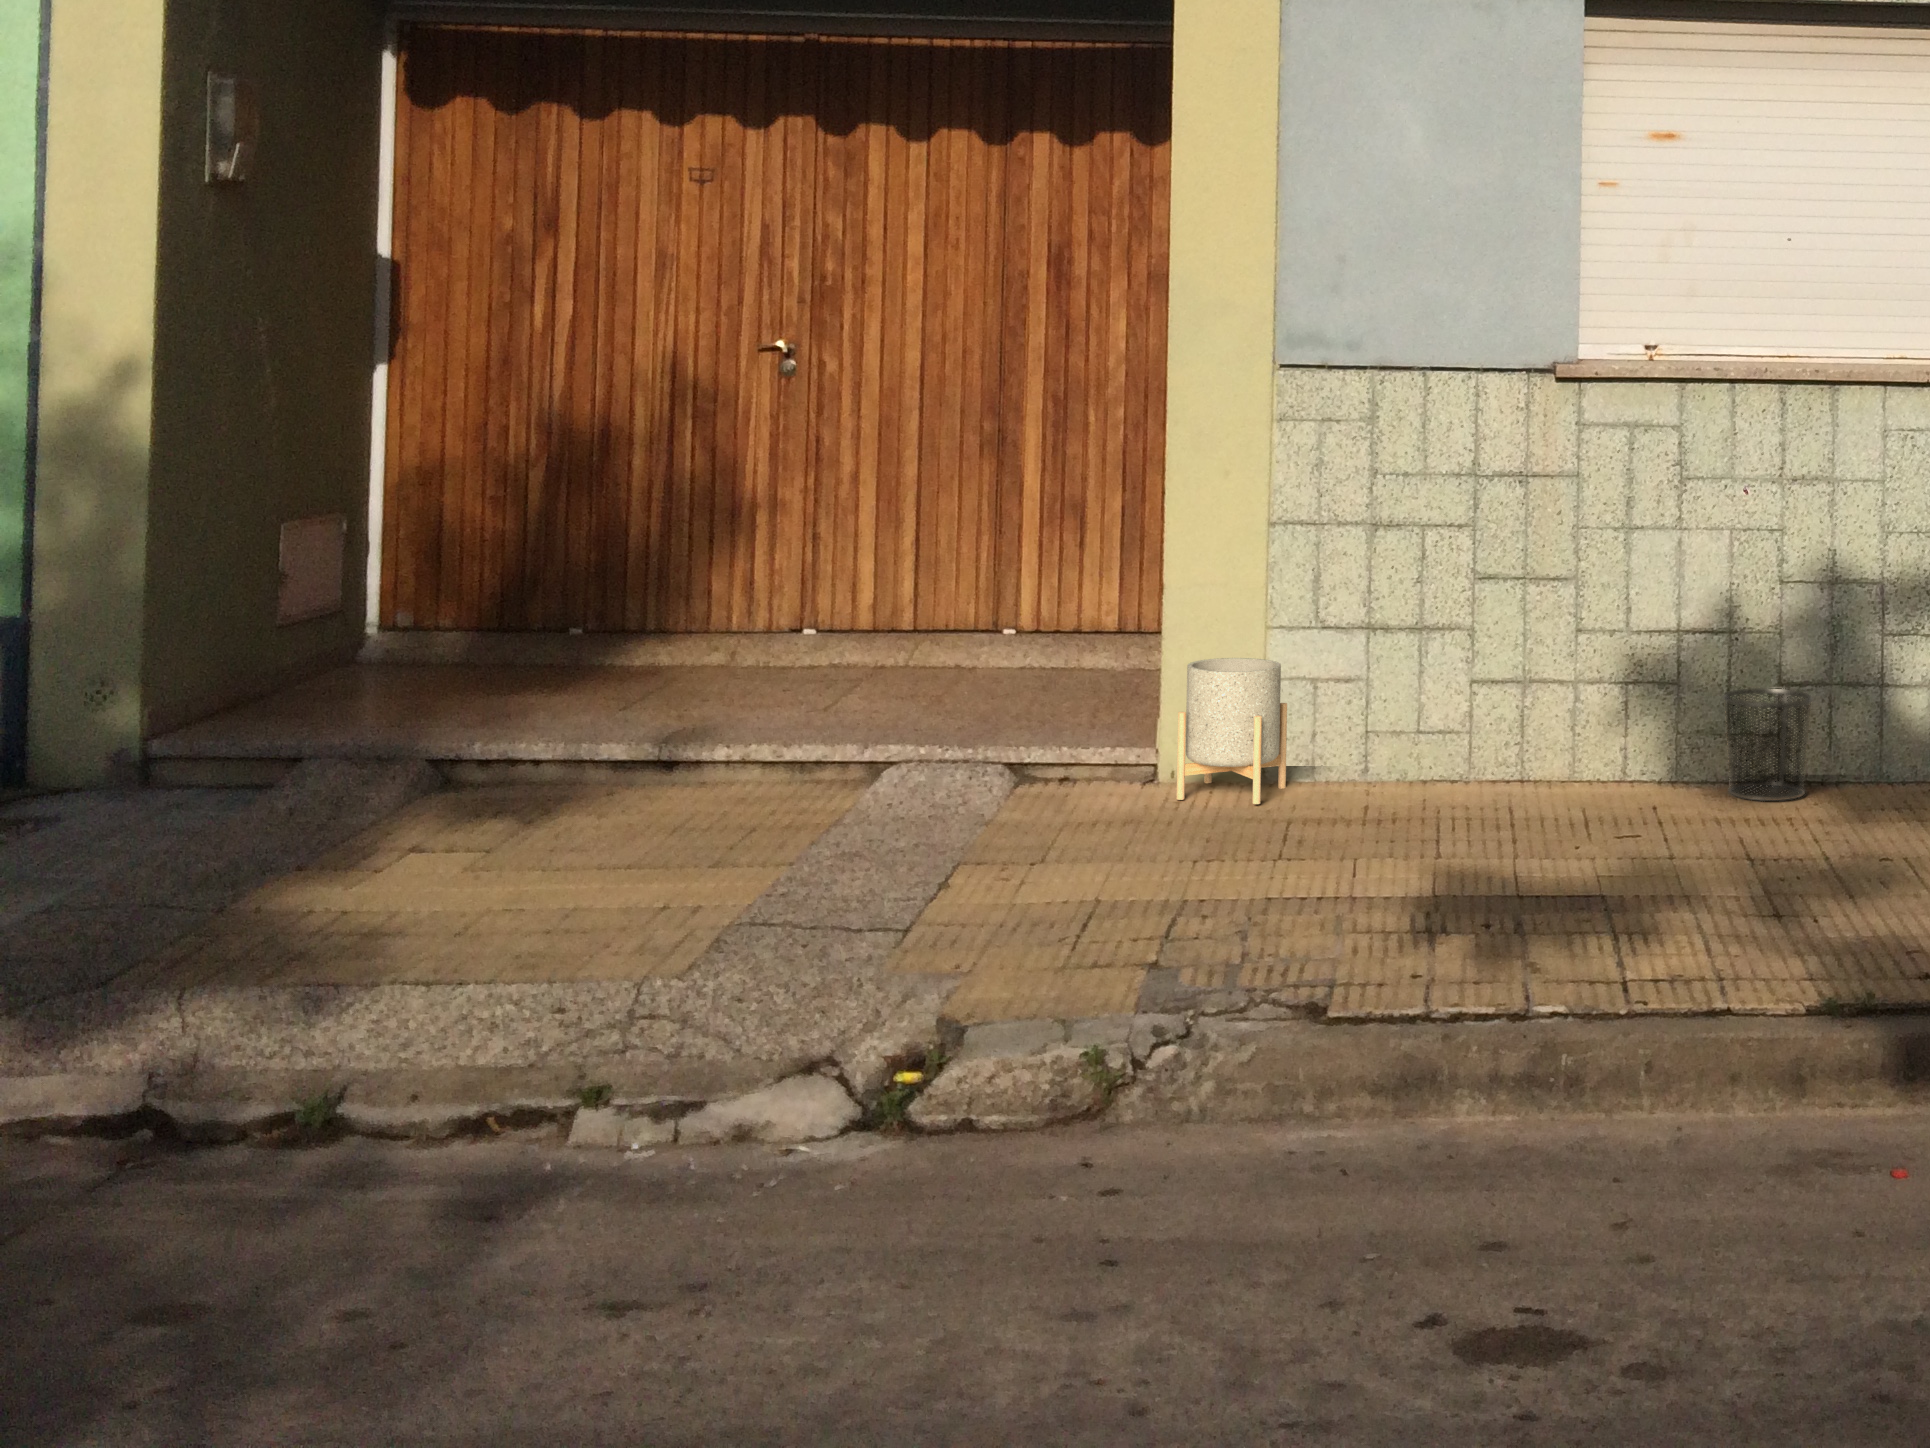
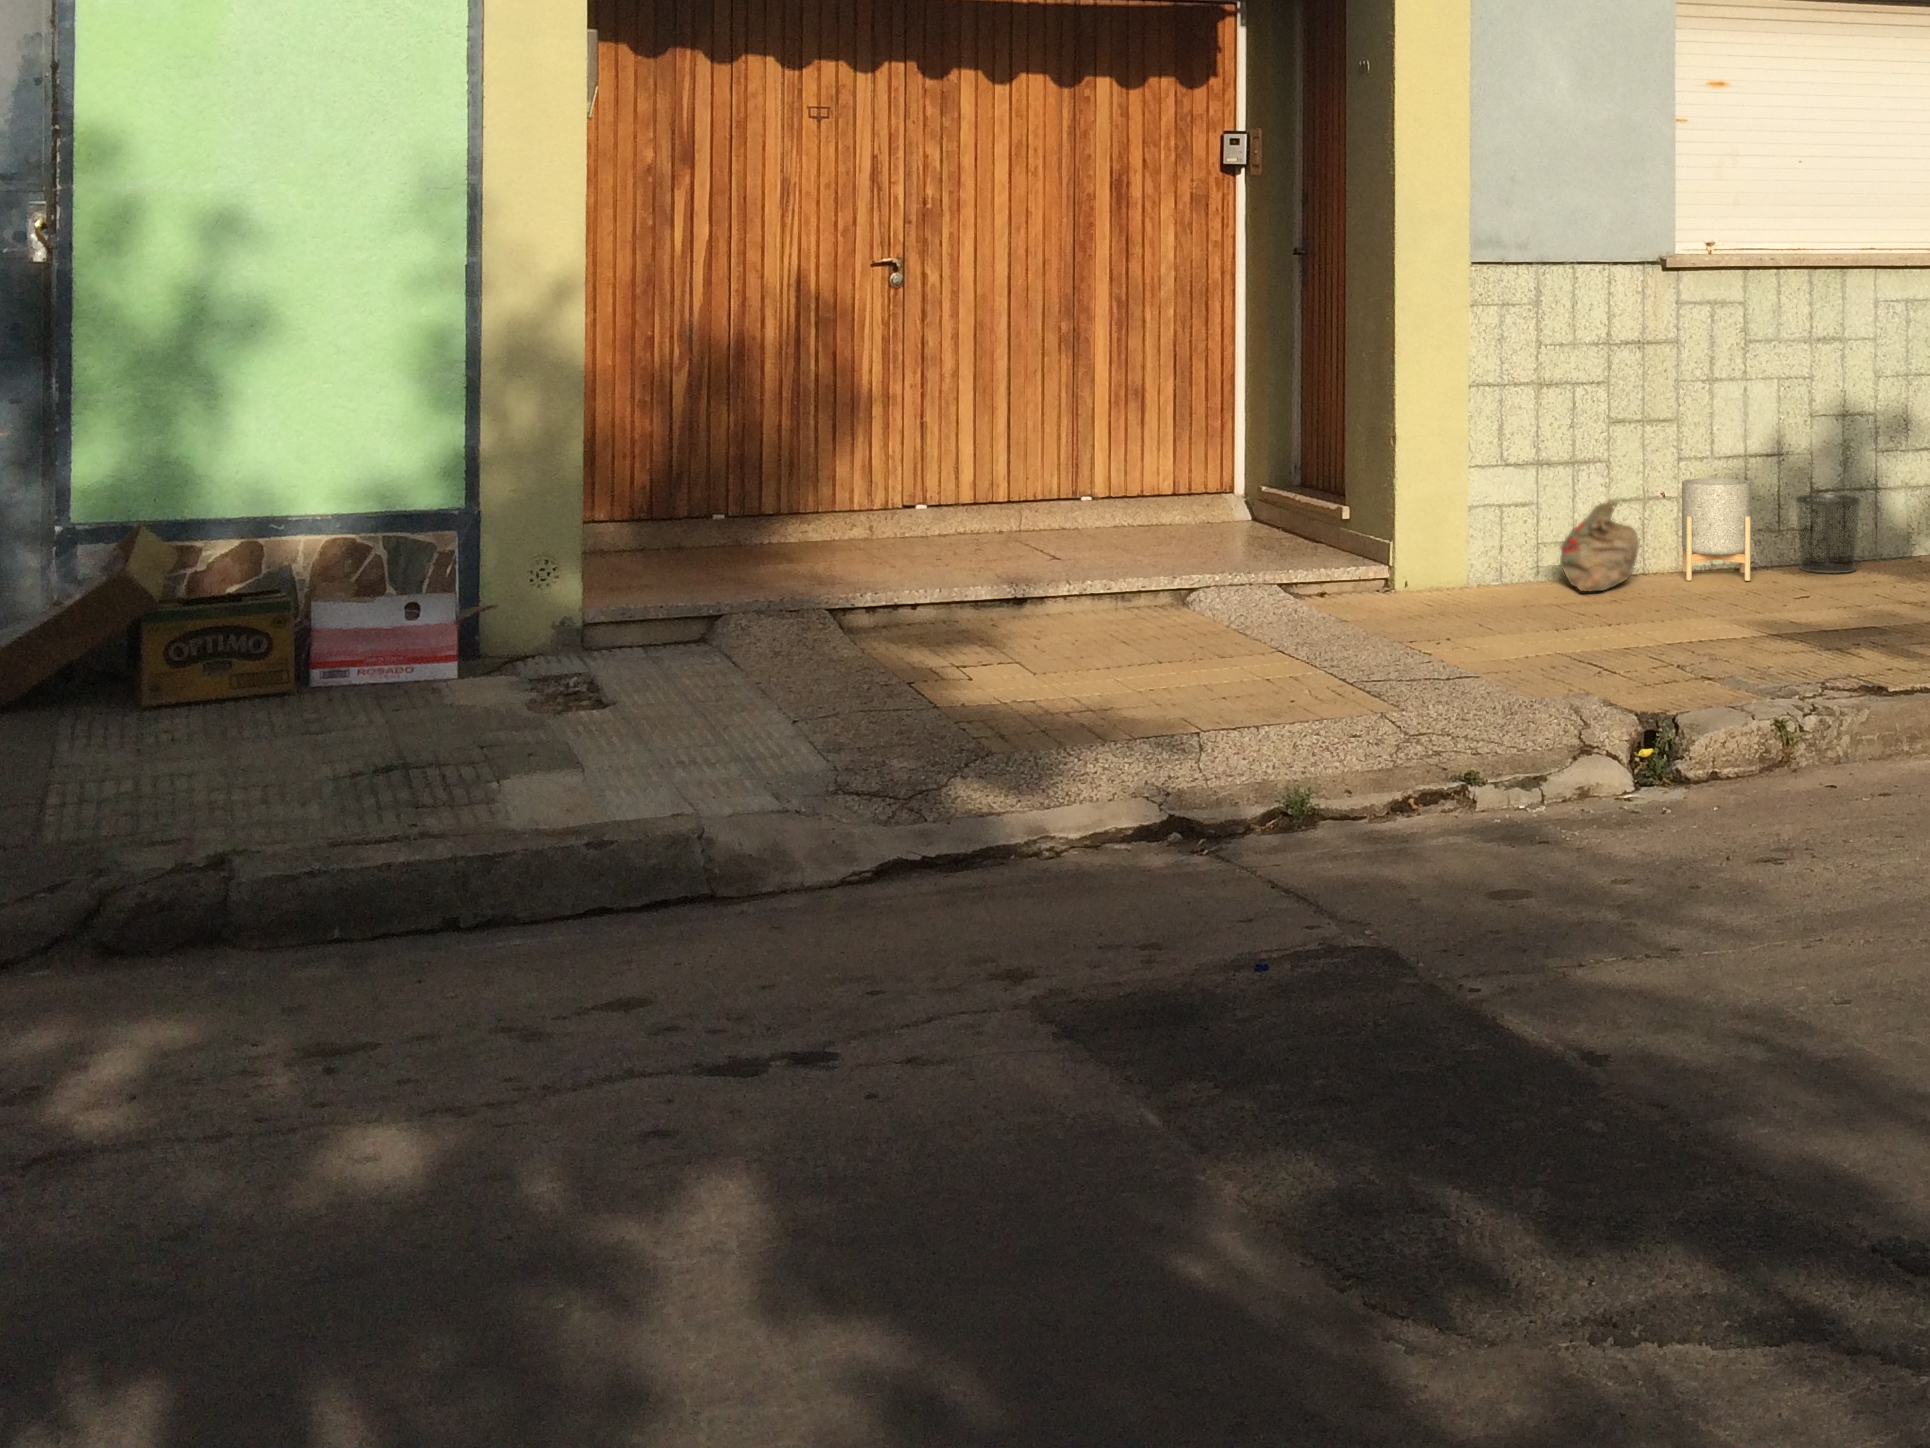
planter: present [1177,658,1287,804] -> present [1682,478,1751,581]
bag: none [1351,683,1474,805] -> present [1560,502,1639,591]

